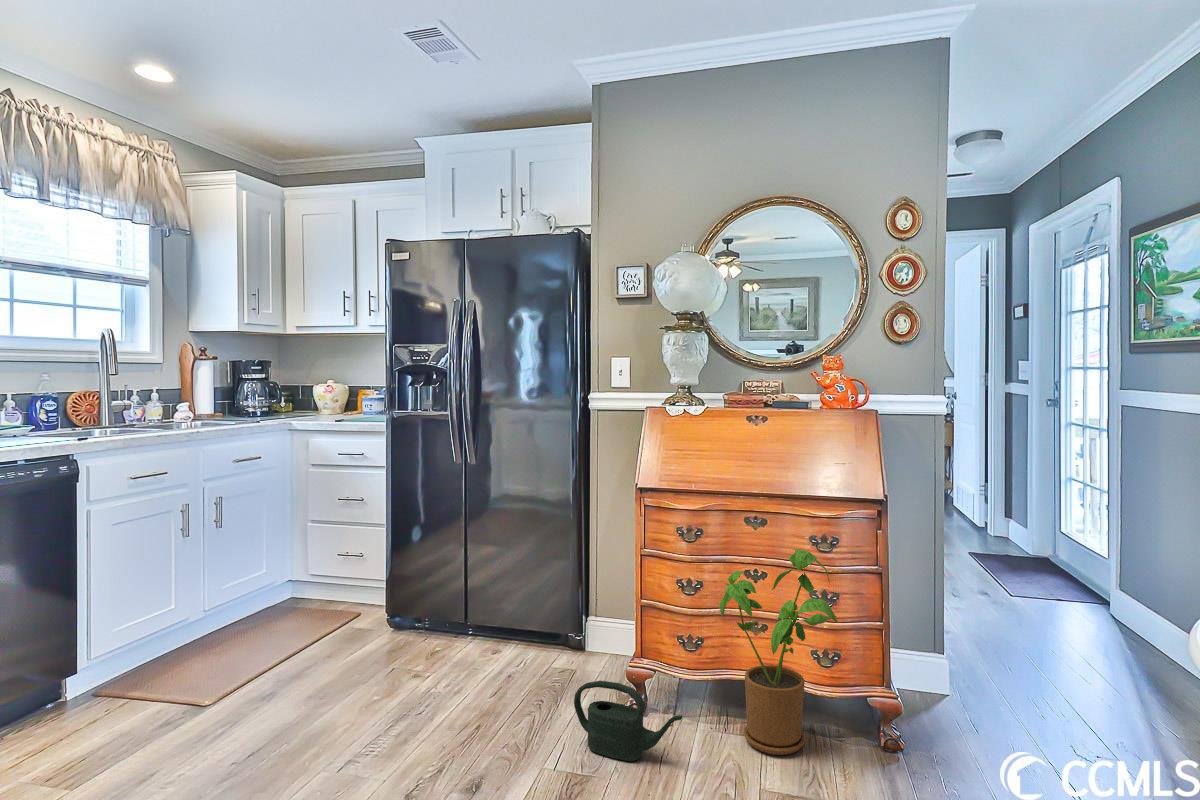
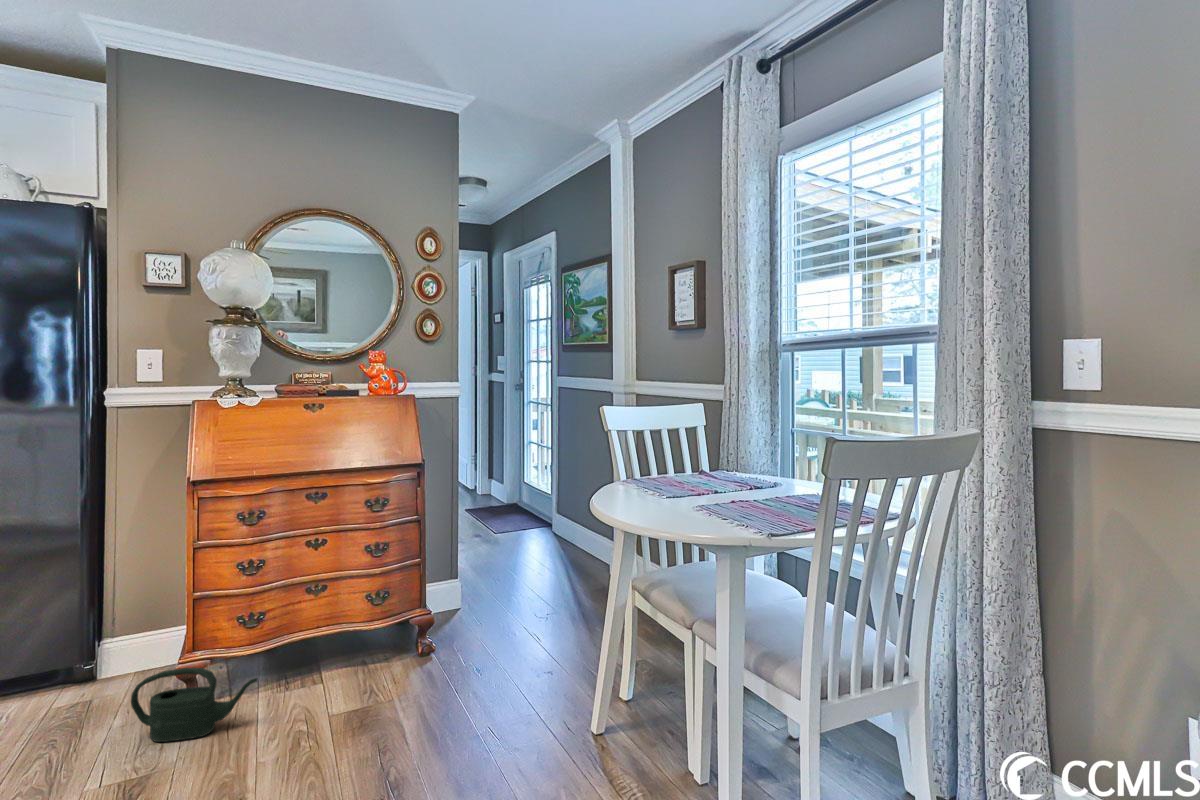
house plant: present [719,549,838,755] -> none [284,515,393,689]

